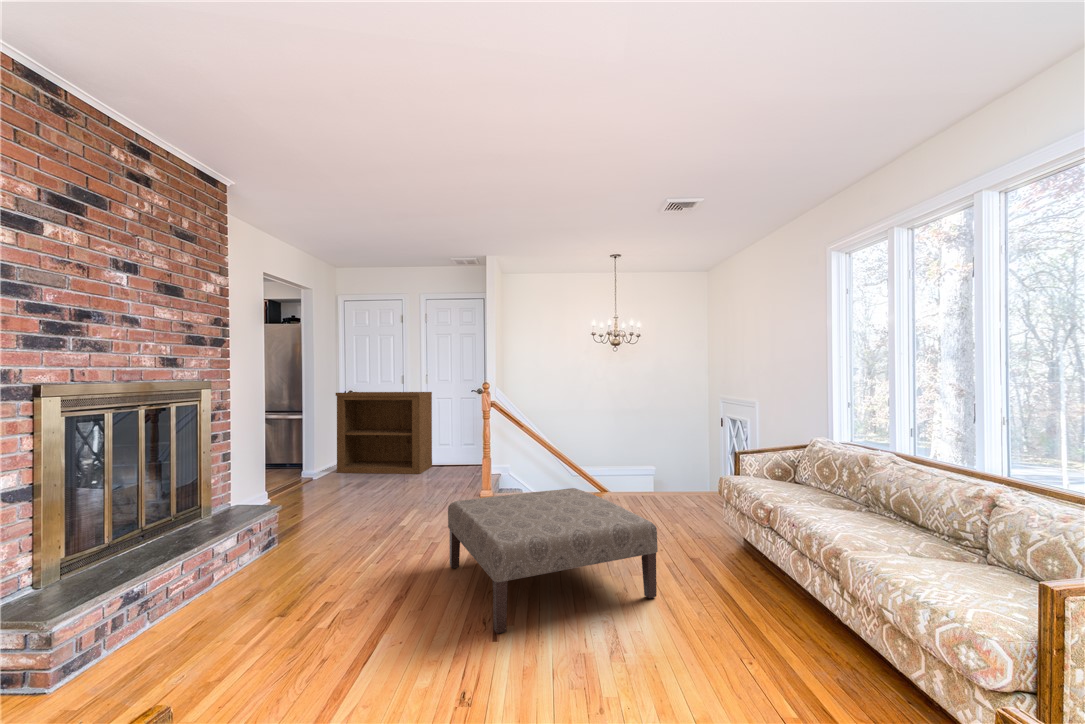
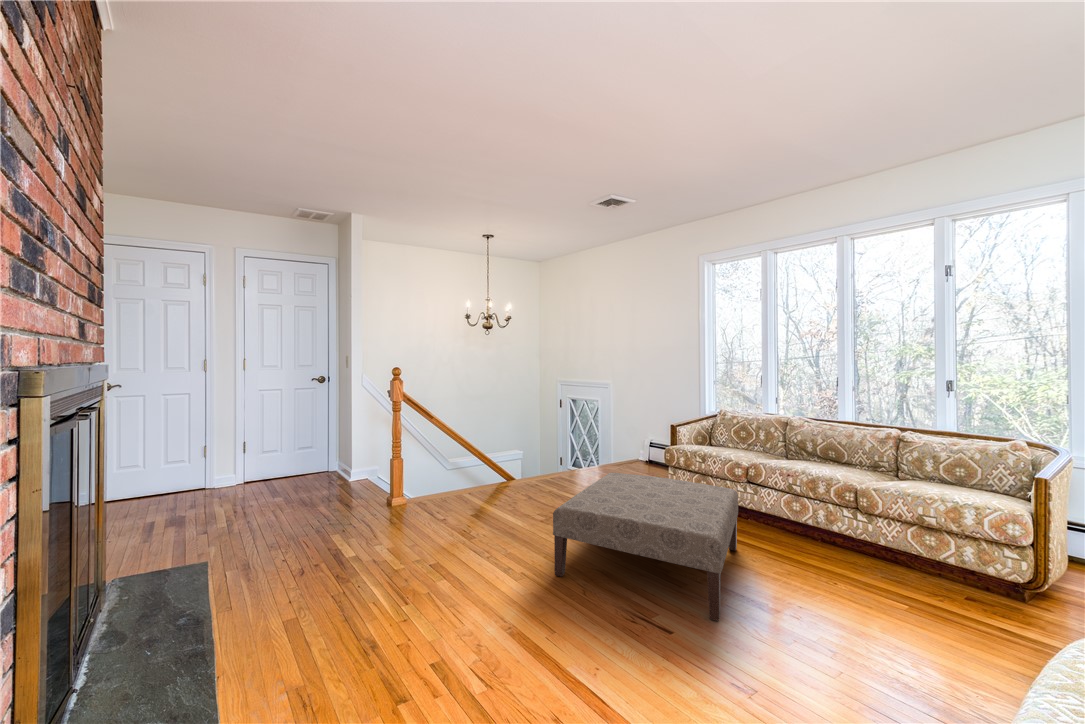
bookshelf: present [336,392,432,474] -> none [177,389,312,505]

